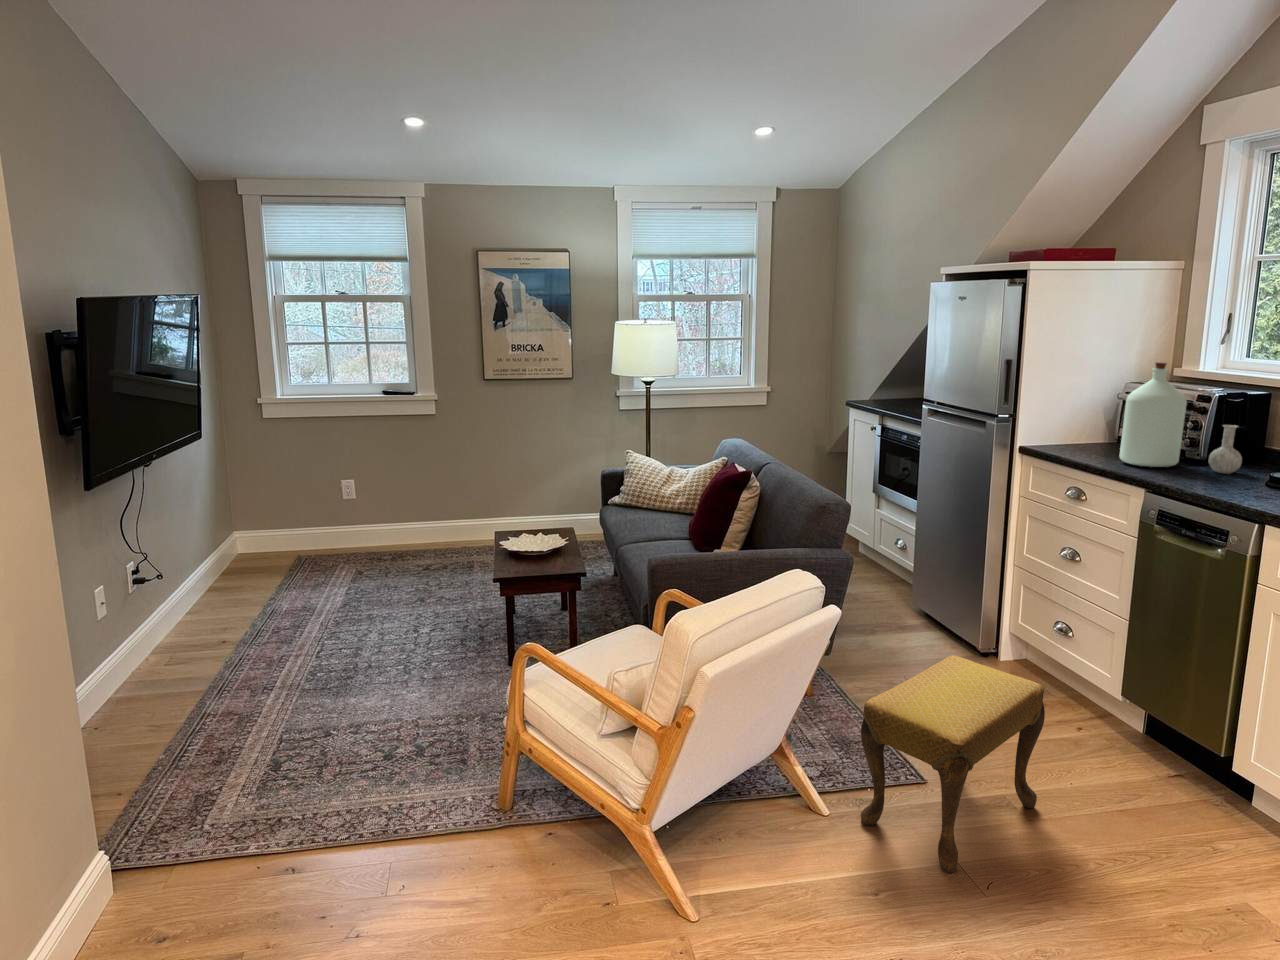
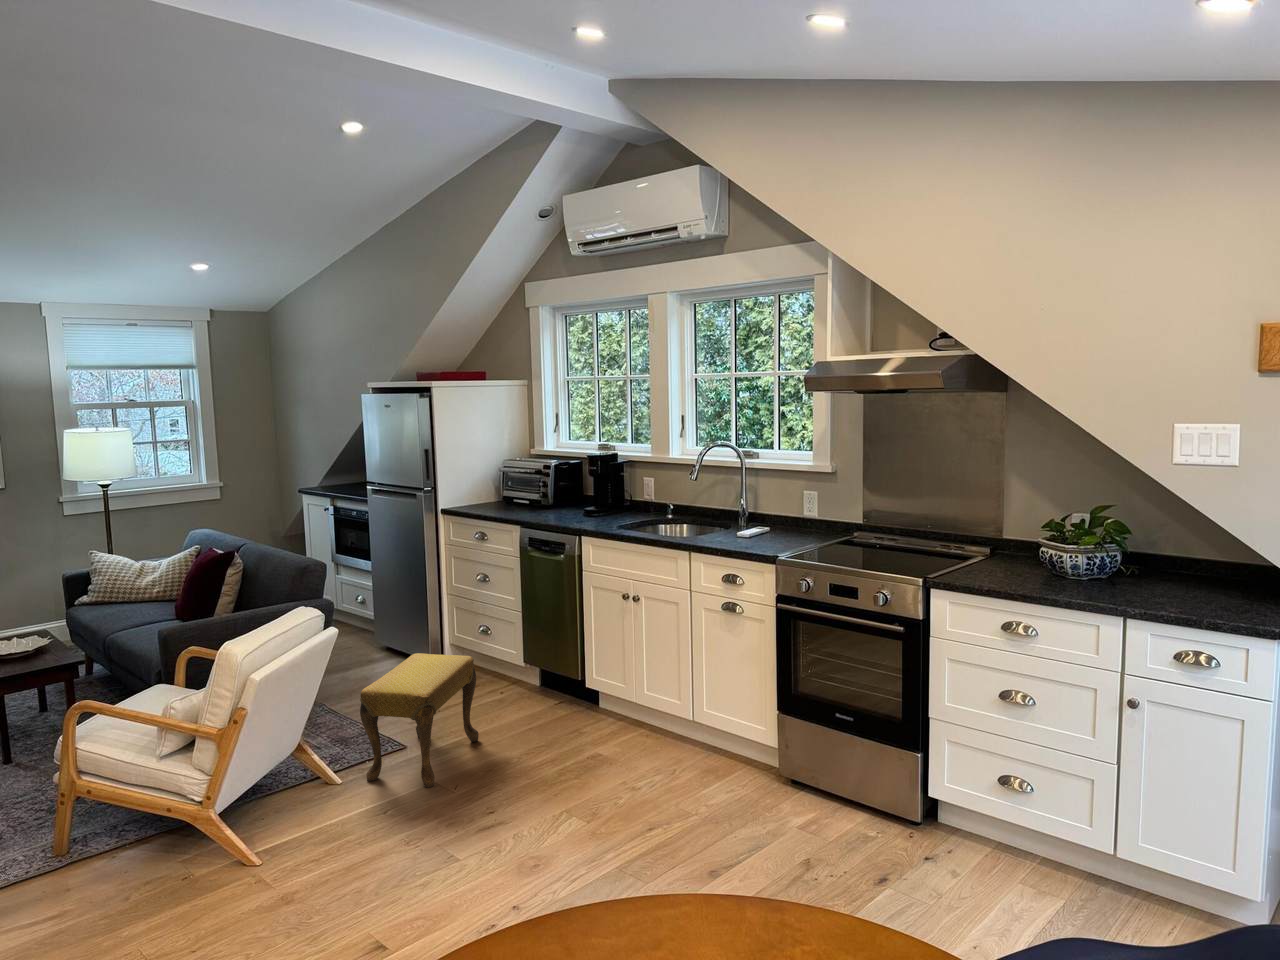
bottle: present [1119,362,1242,474] -> none [502,446,567,512]

